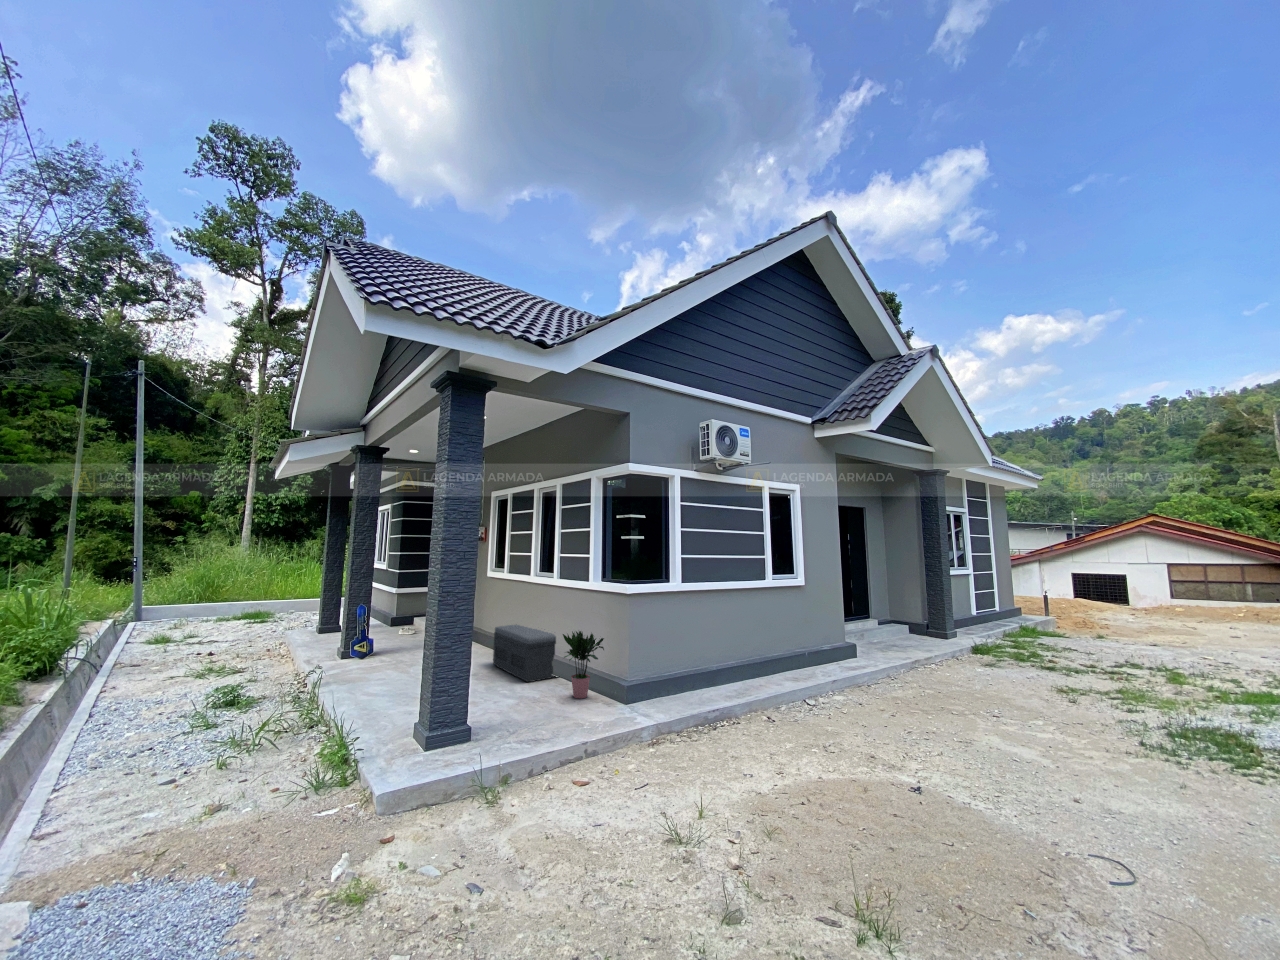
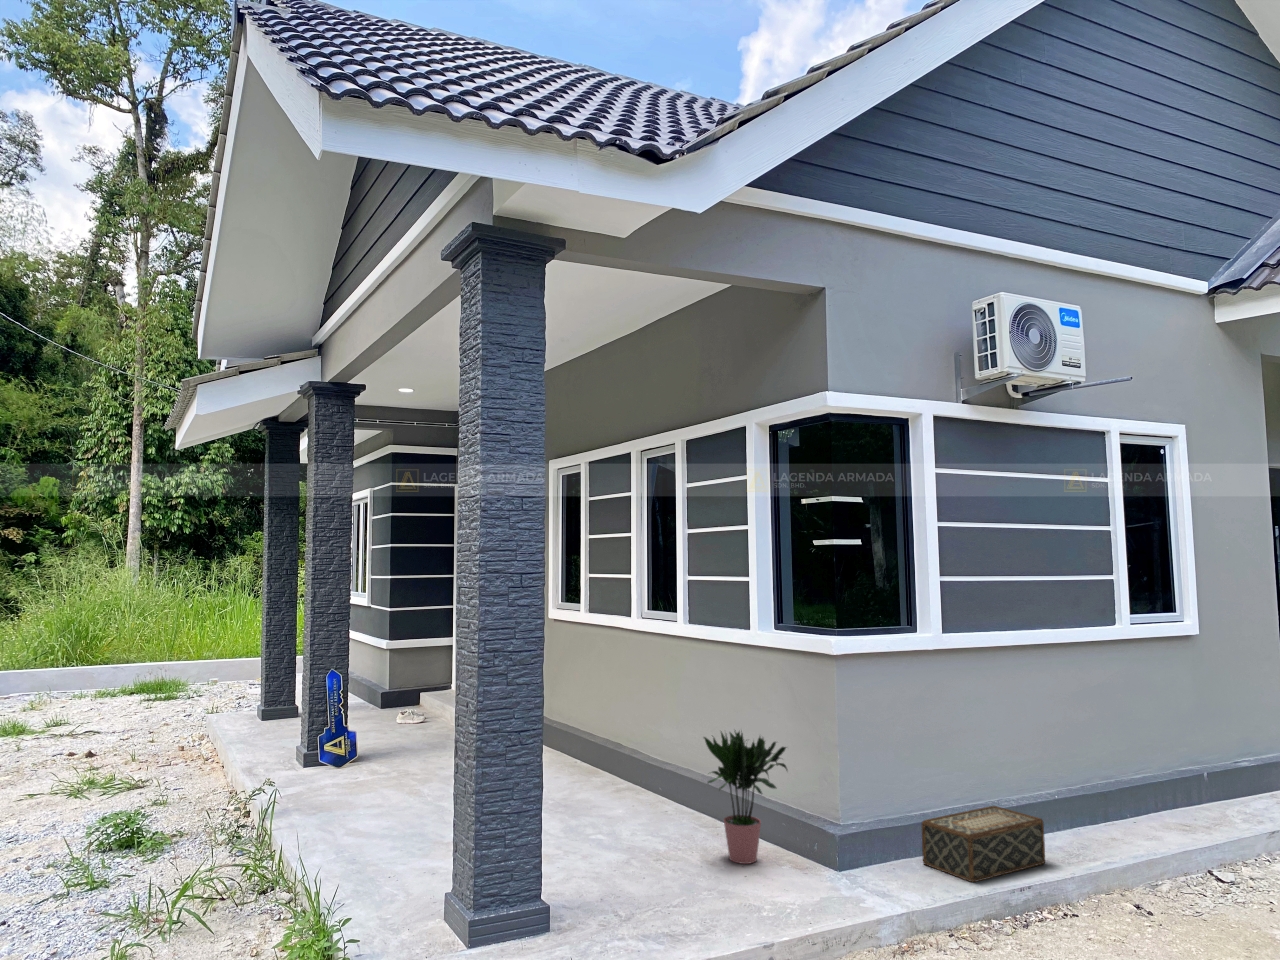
storage bench: present [493,624,556,682] -> none [564,712,695,826]
woven basket: none [668,665,726,702] -> present [921,806,1045,882]

